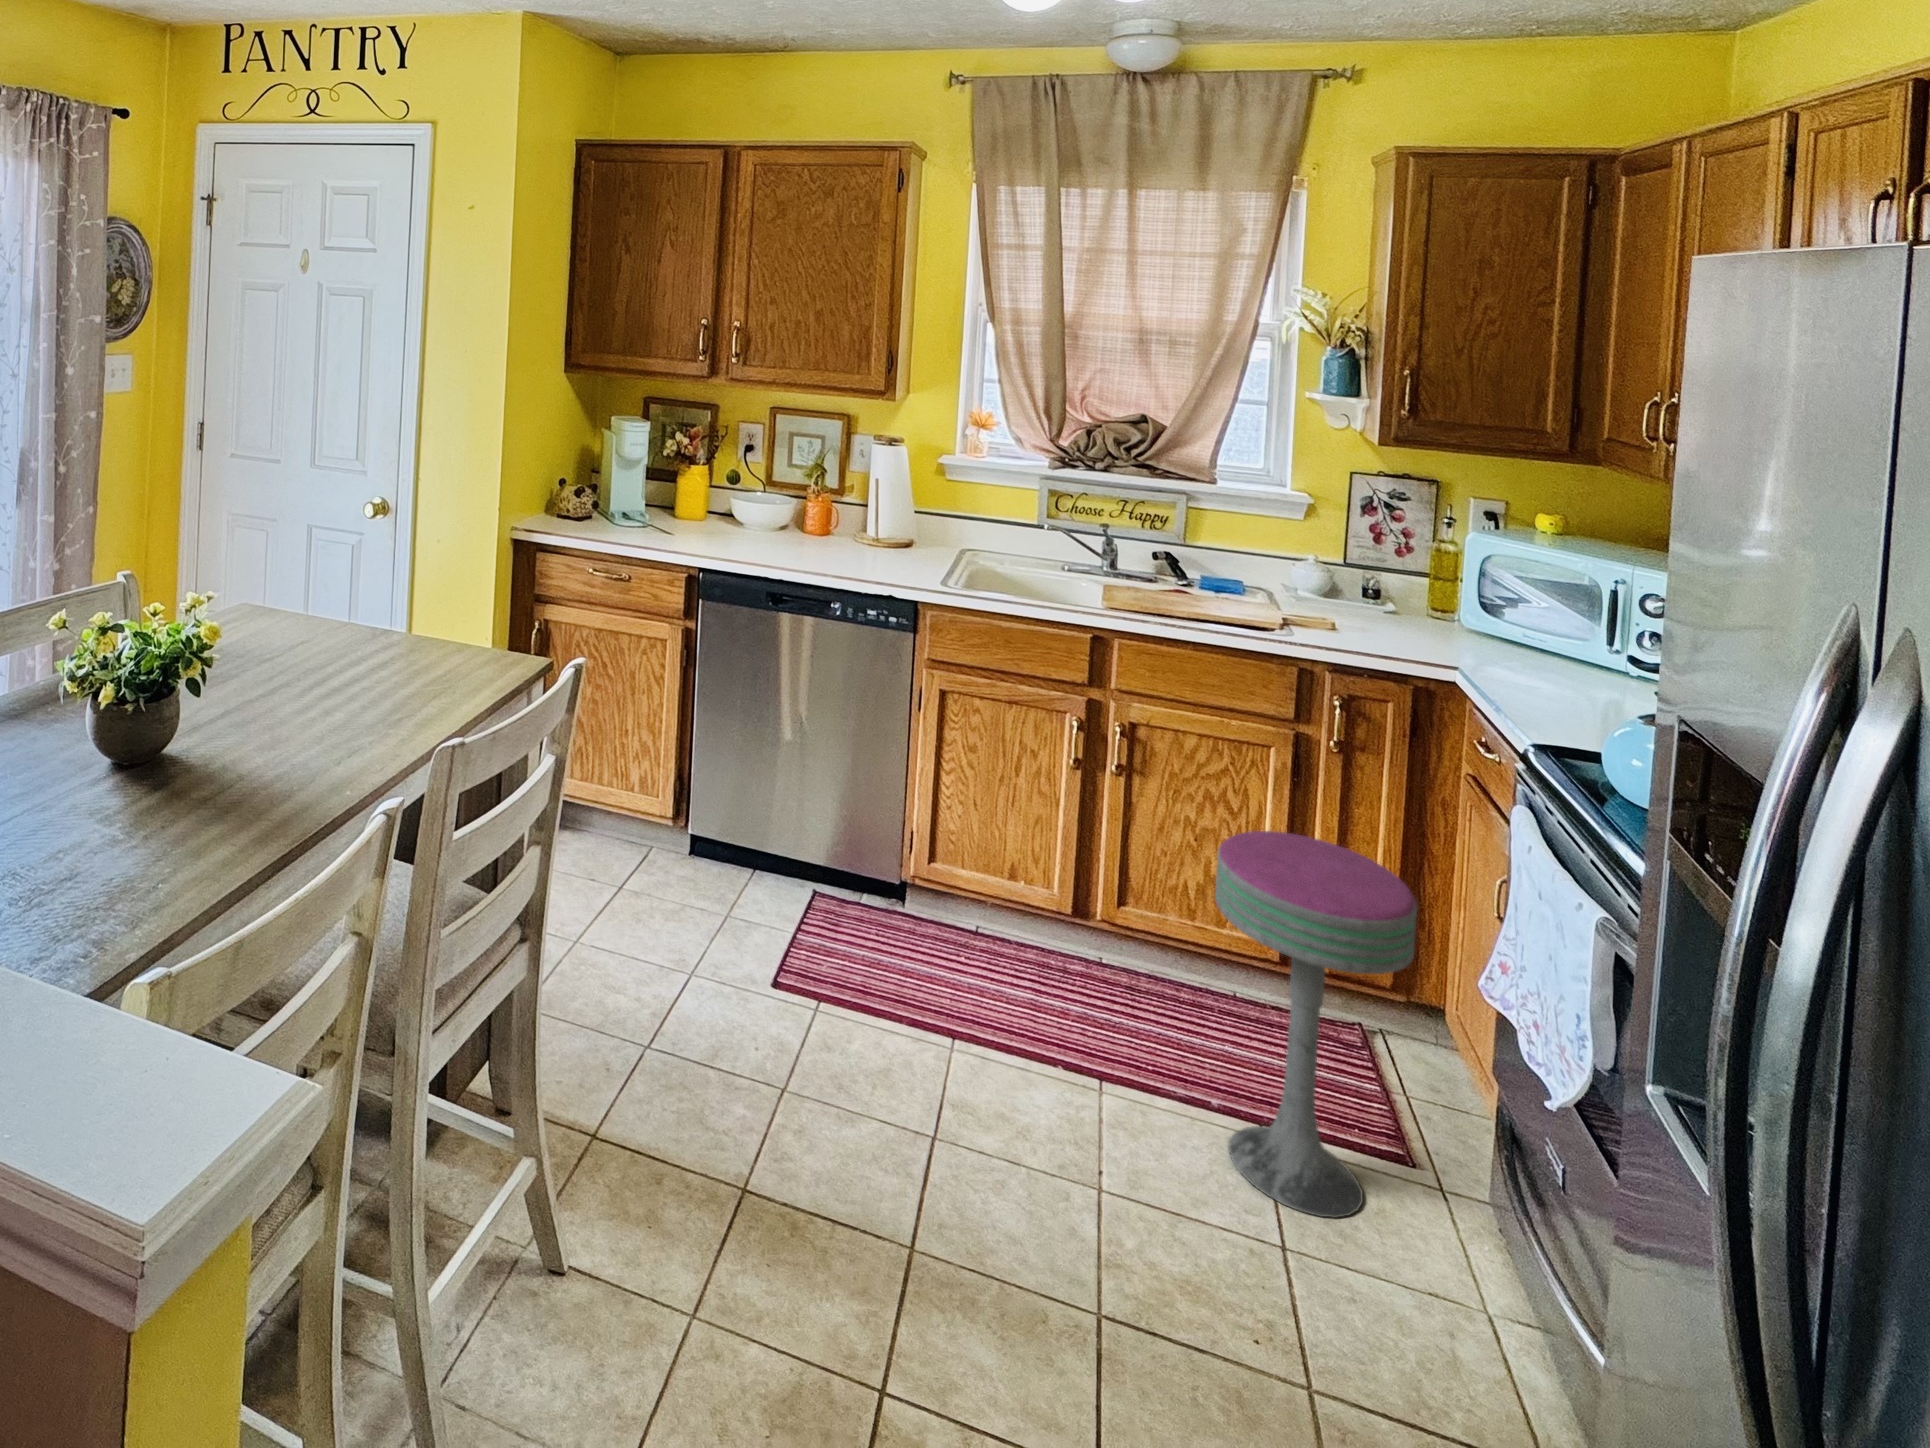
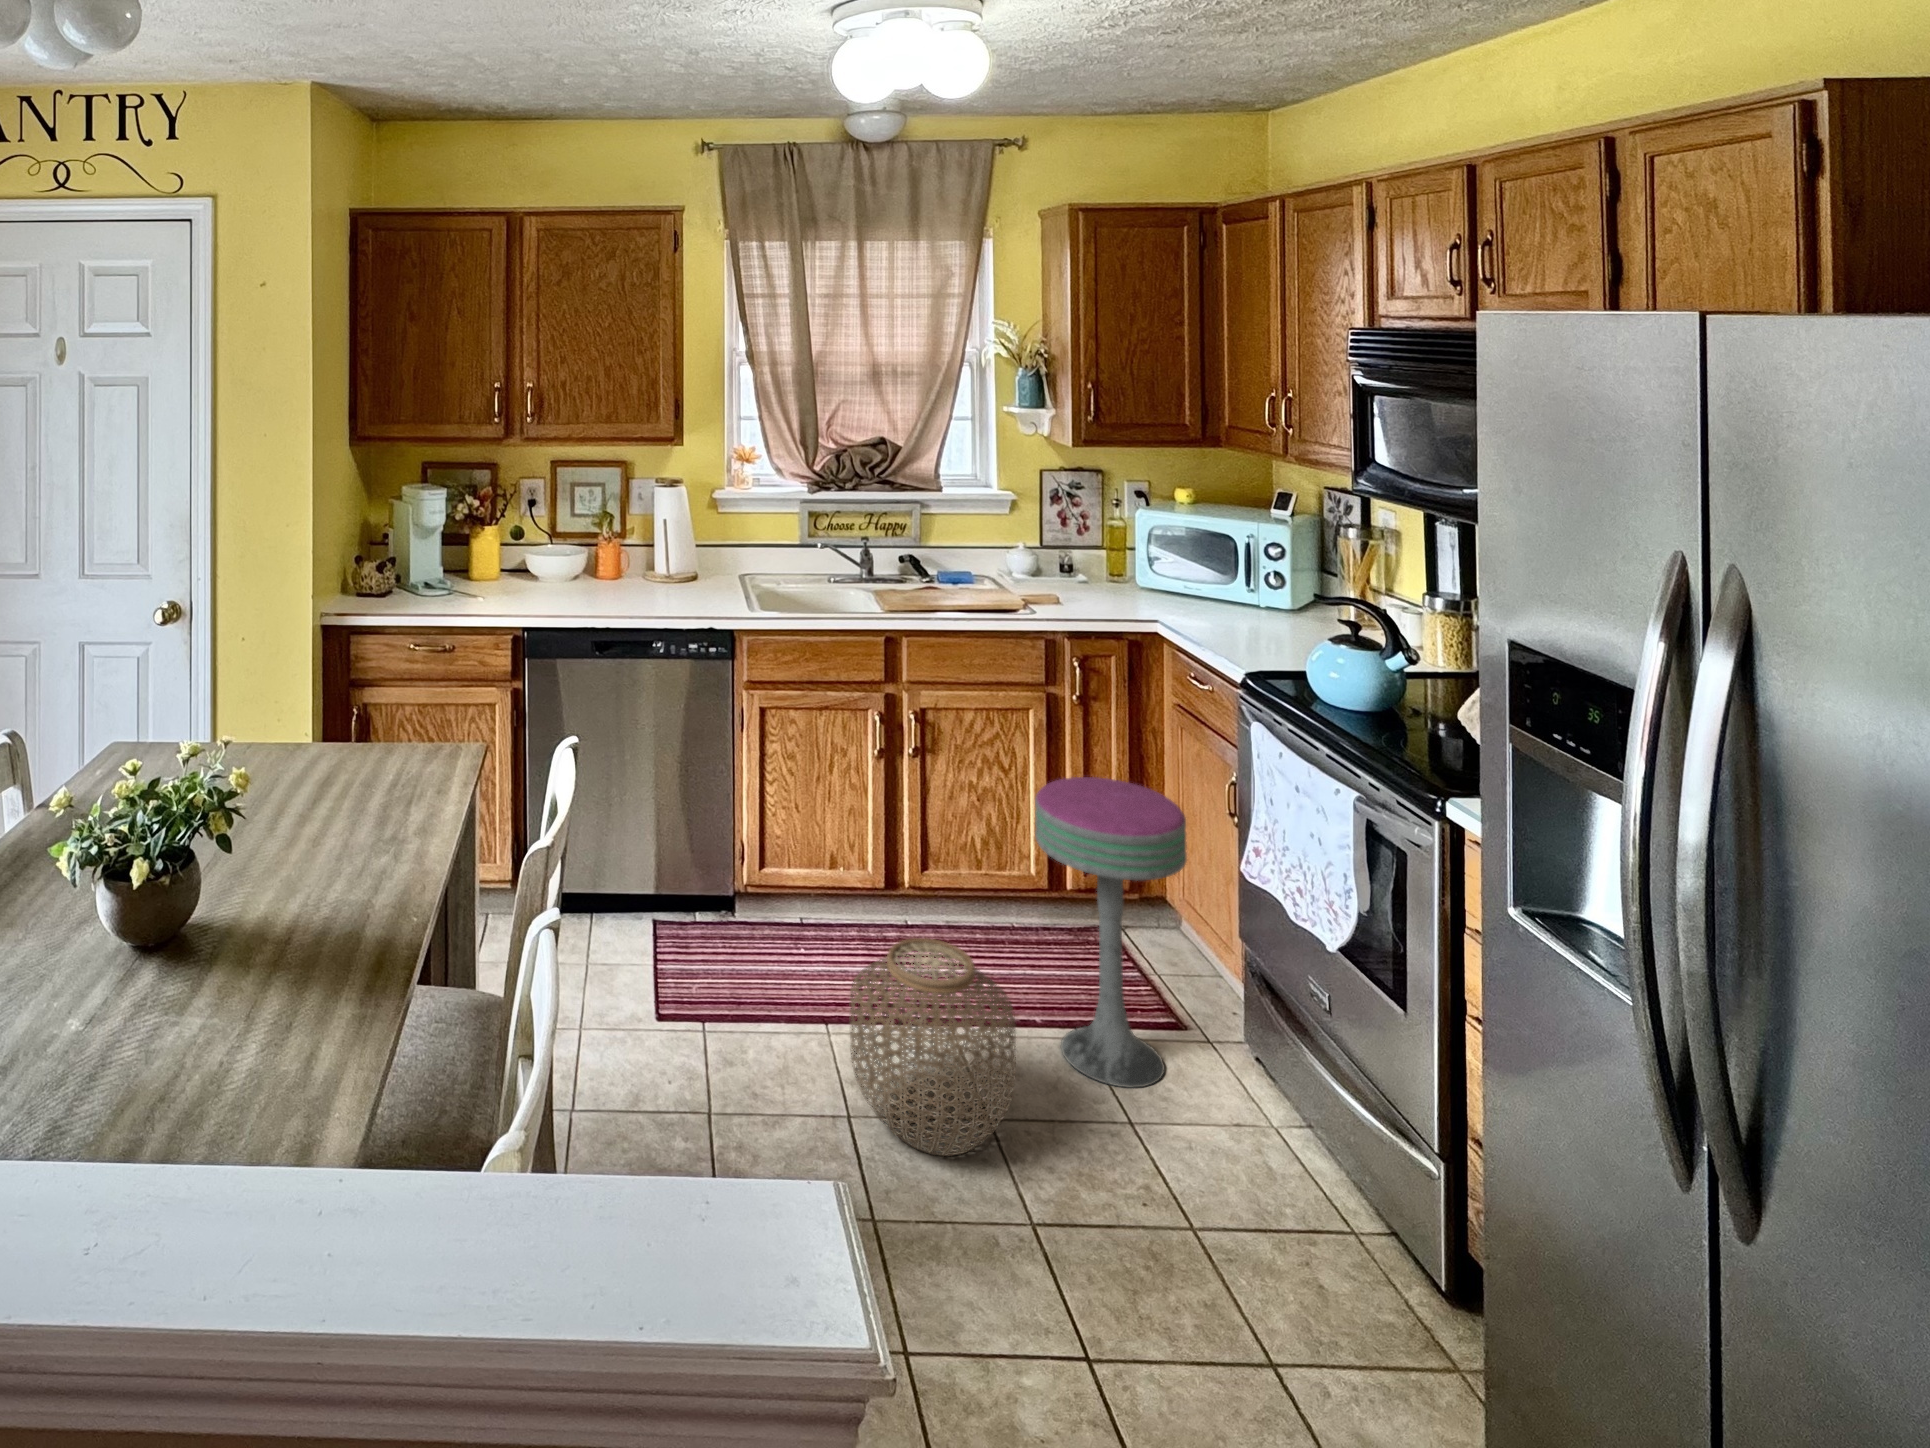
woven basket: none [938,965,1135,1217] -> present [850,938,1016,1156]

